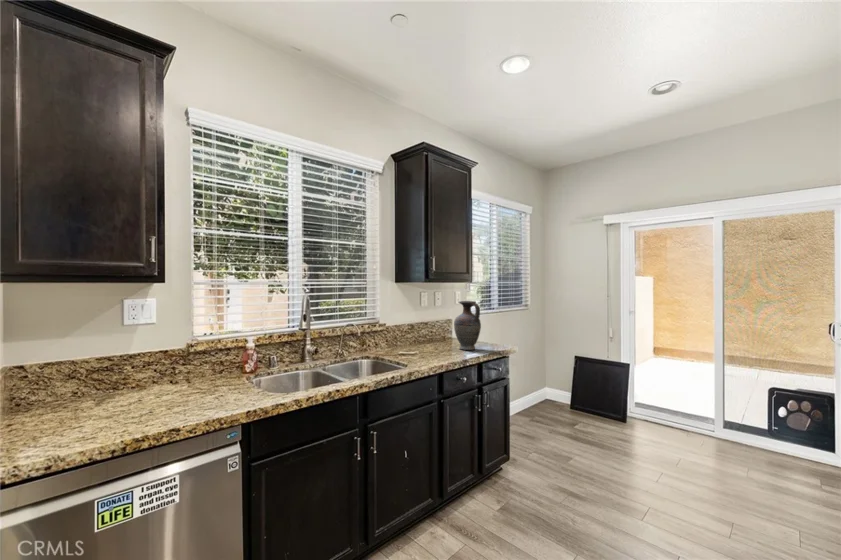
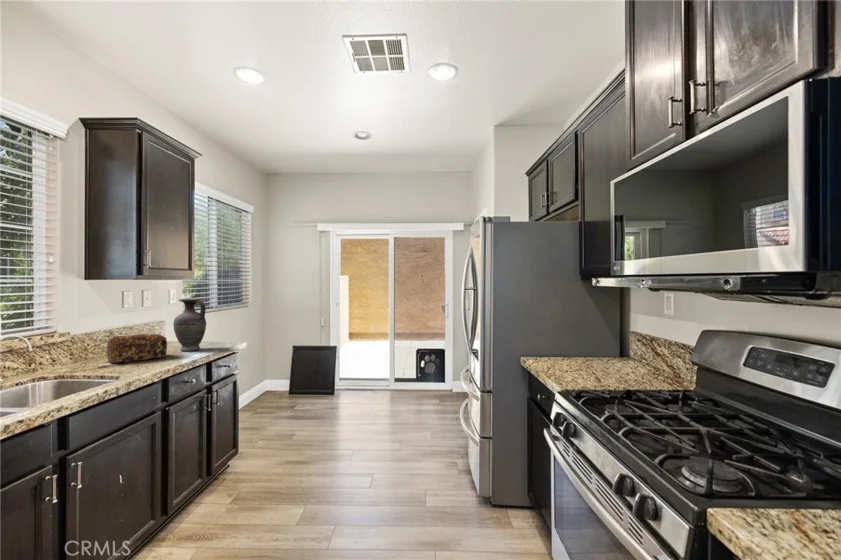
bread loaf: none [405,331,447,354] -> present [106,334,167,363]

